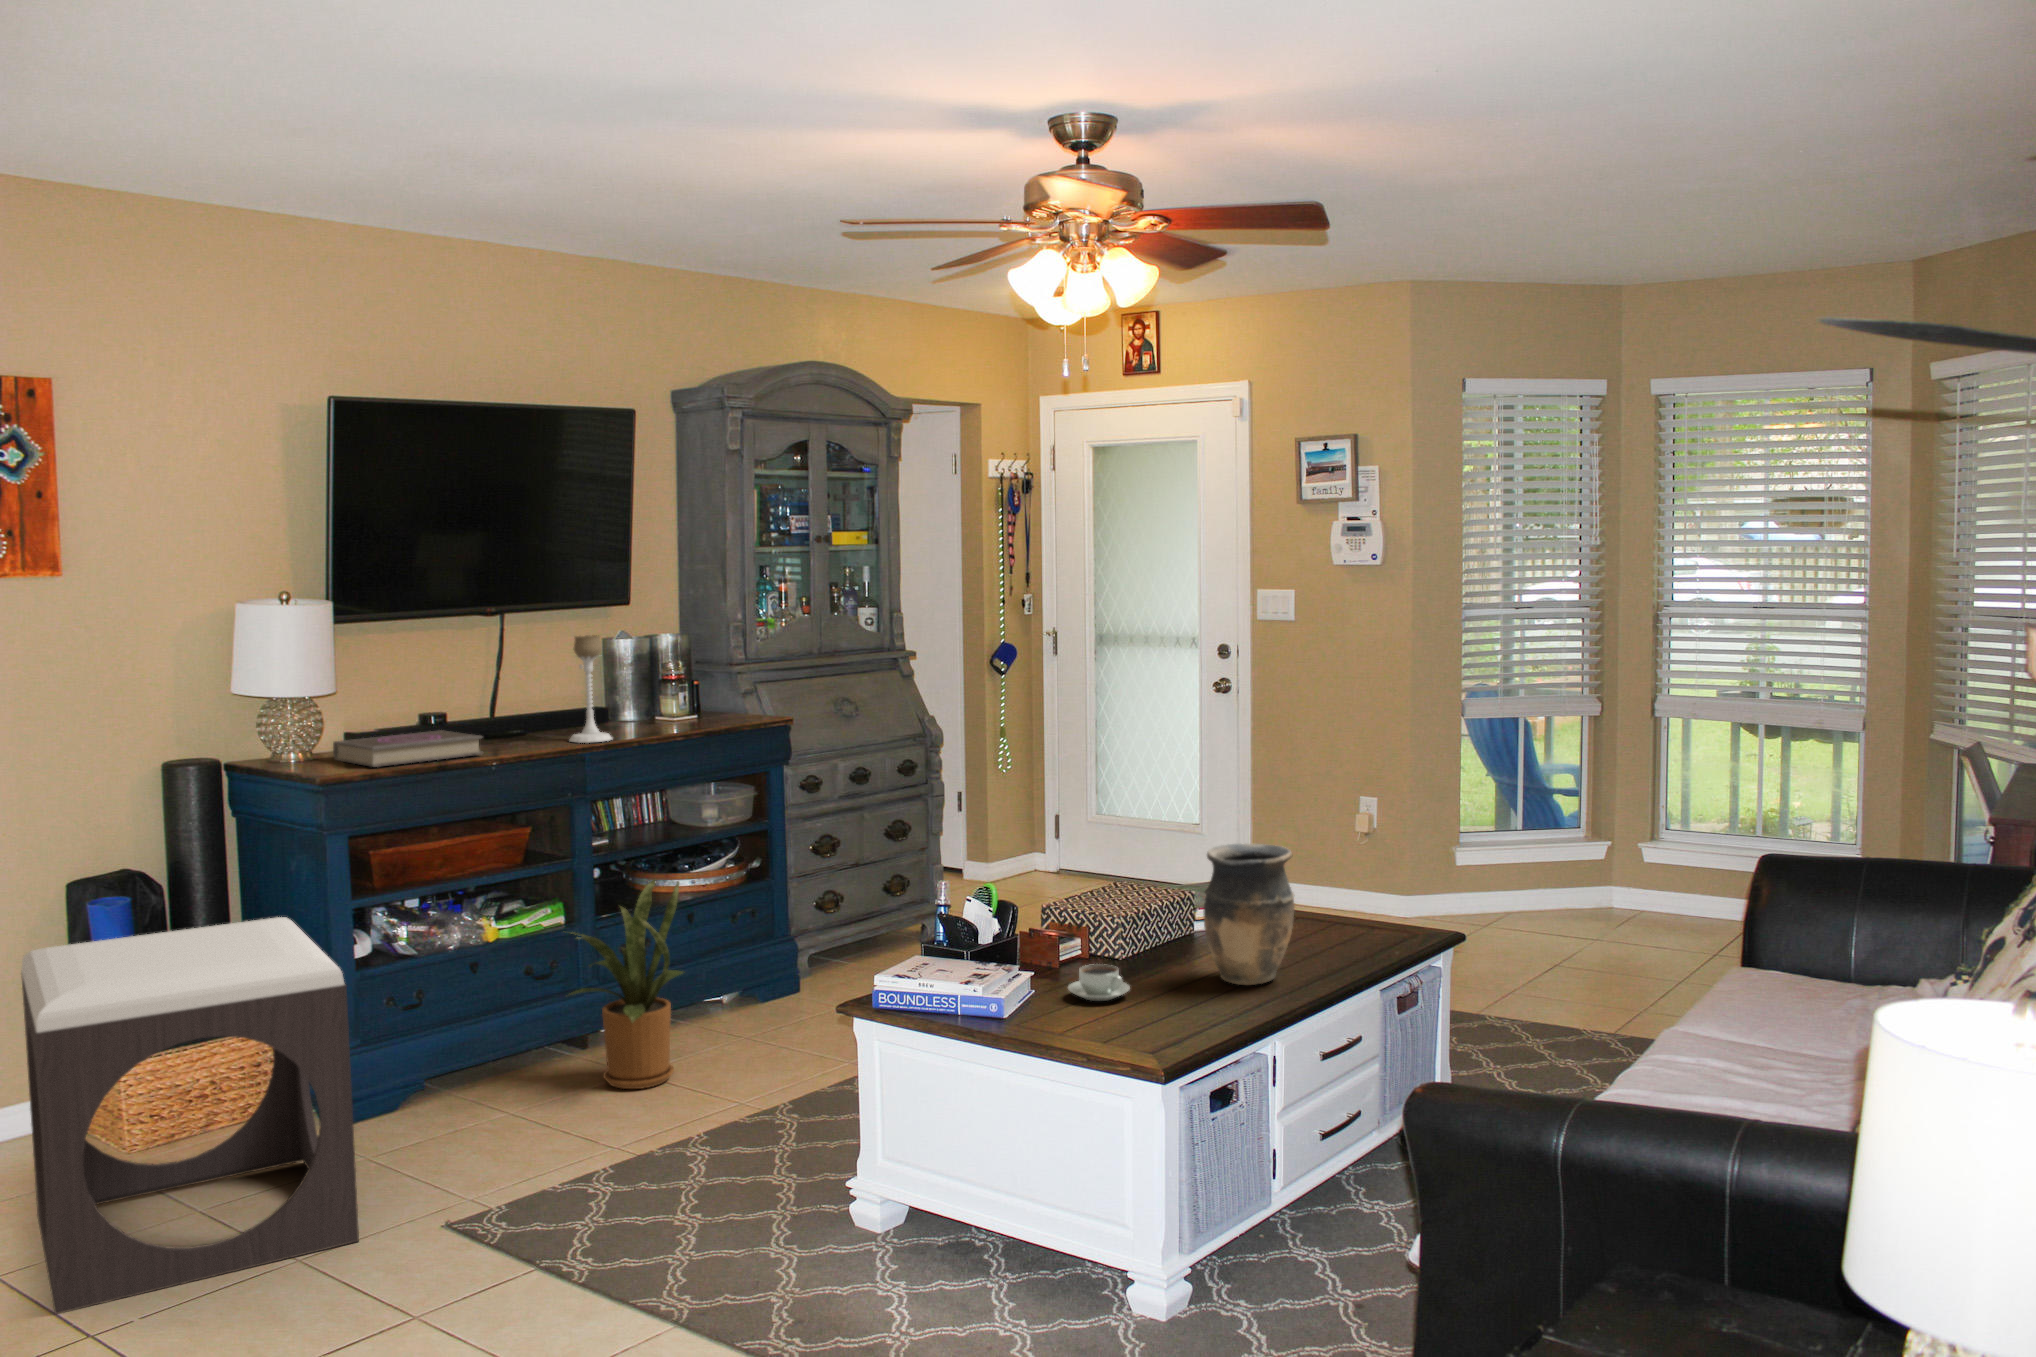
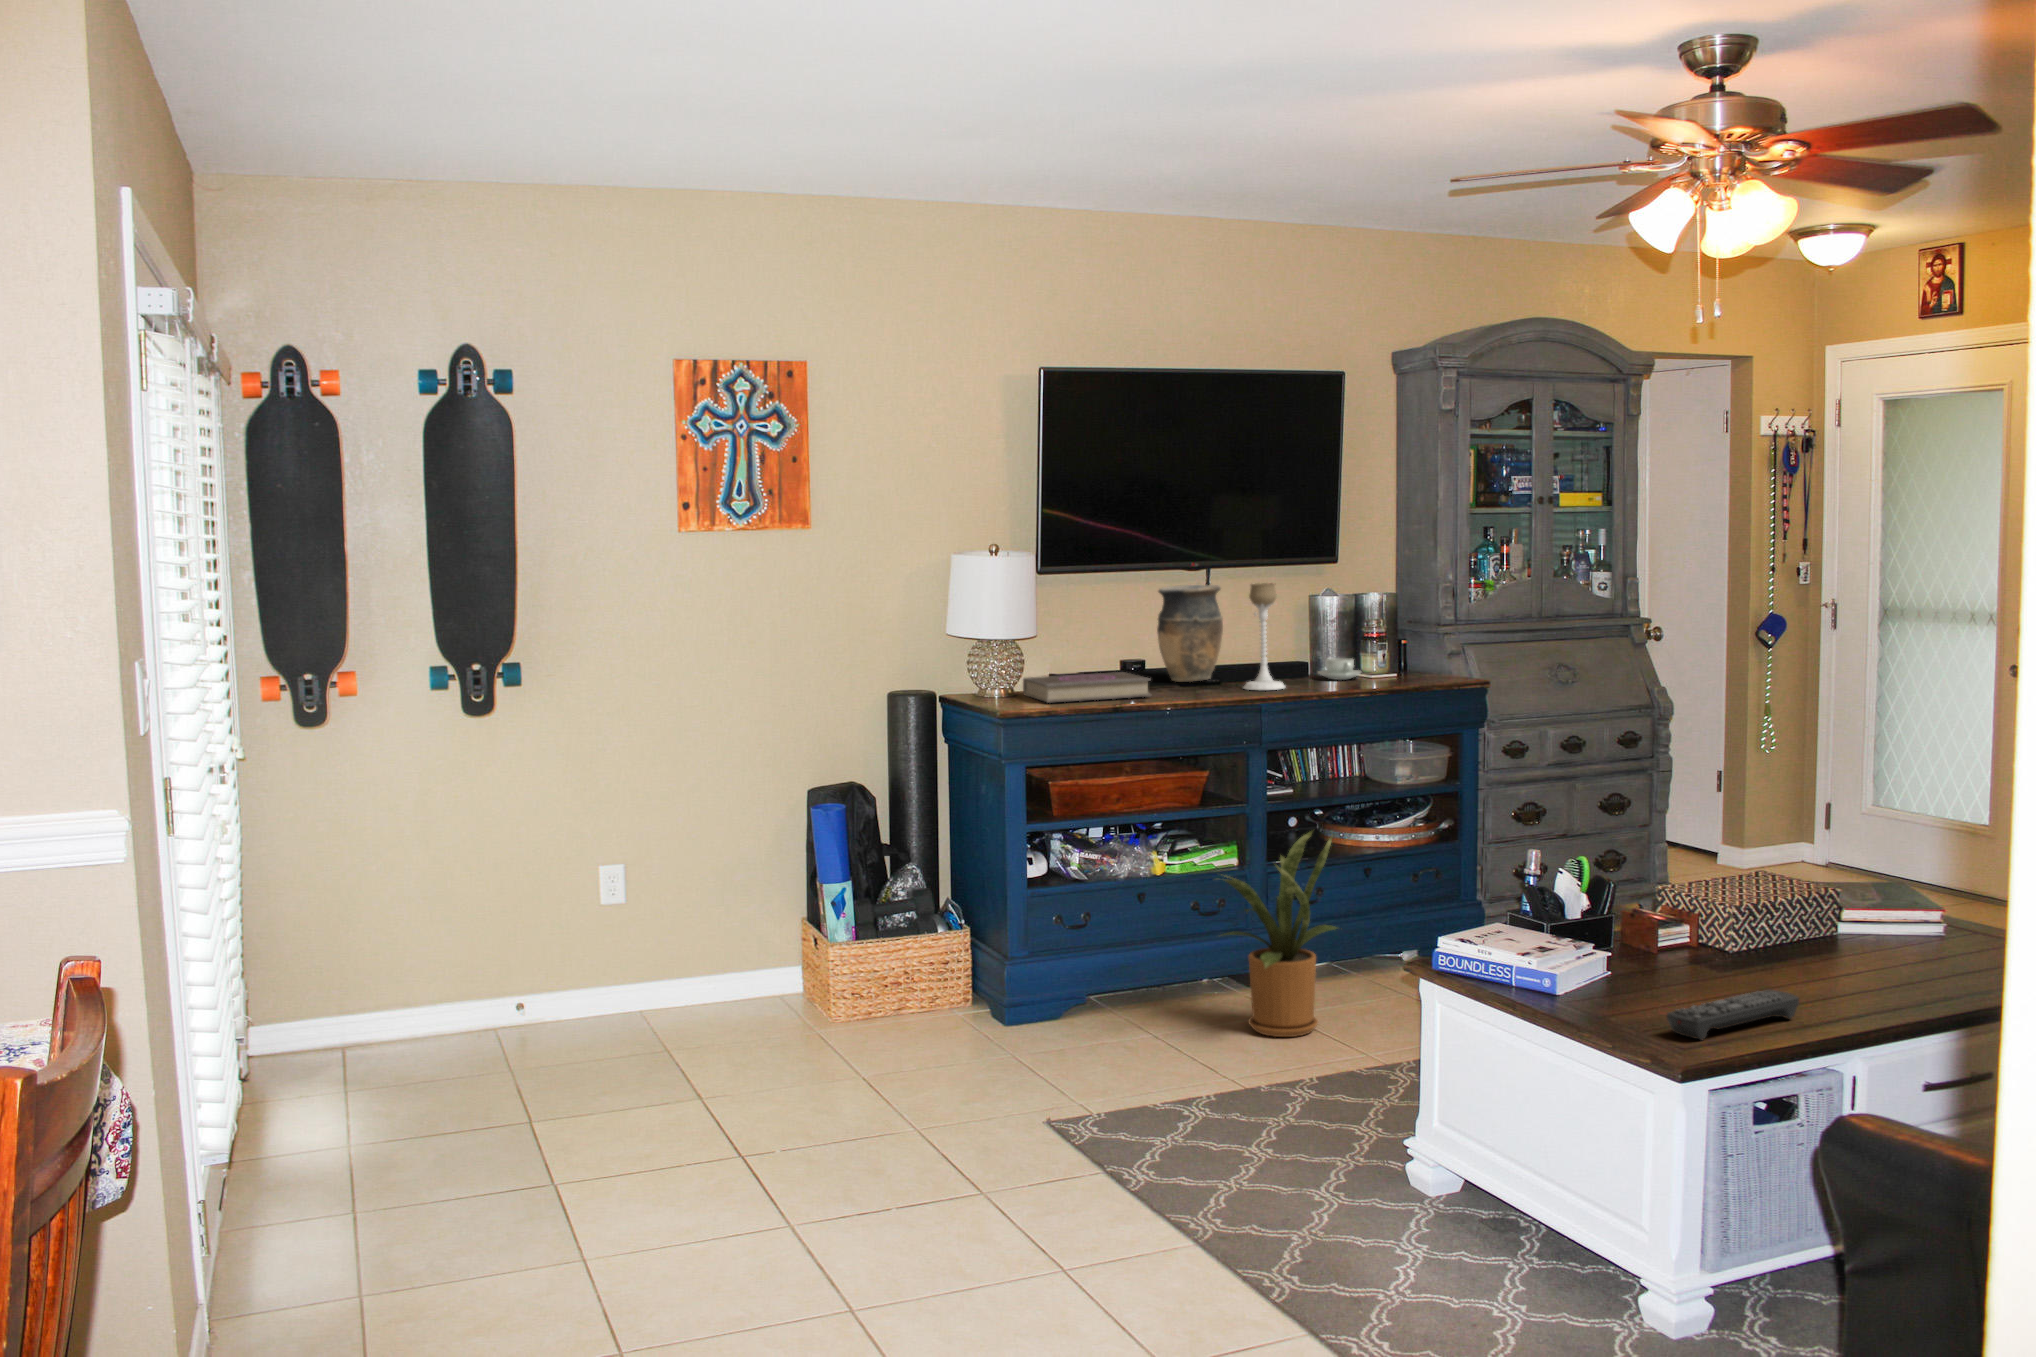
vase: present [1203,844,1295,985] -> present [1157,585,1223,682]
footstool: present [21,917,359,1314] -> none [731,831,977,1132]
coffee cup: present [1068,964,1130,1001] -> present [1319,658,1361,680]
remote control: none [1137,988,1222,1044] -> present [1667,990,1799,1040]

